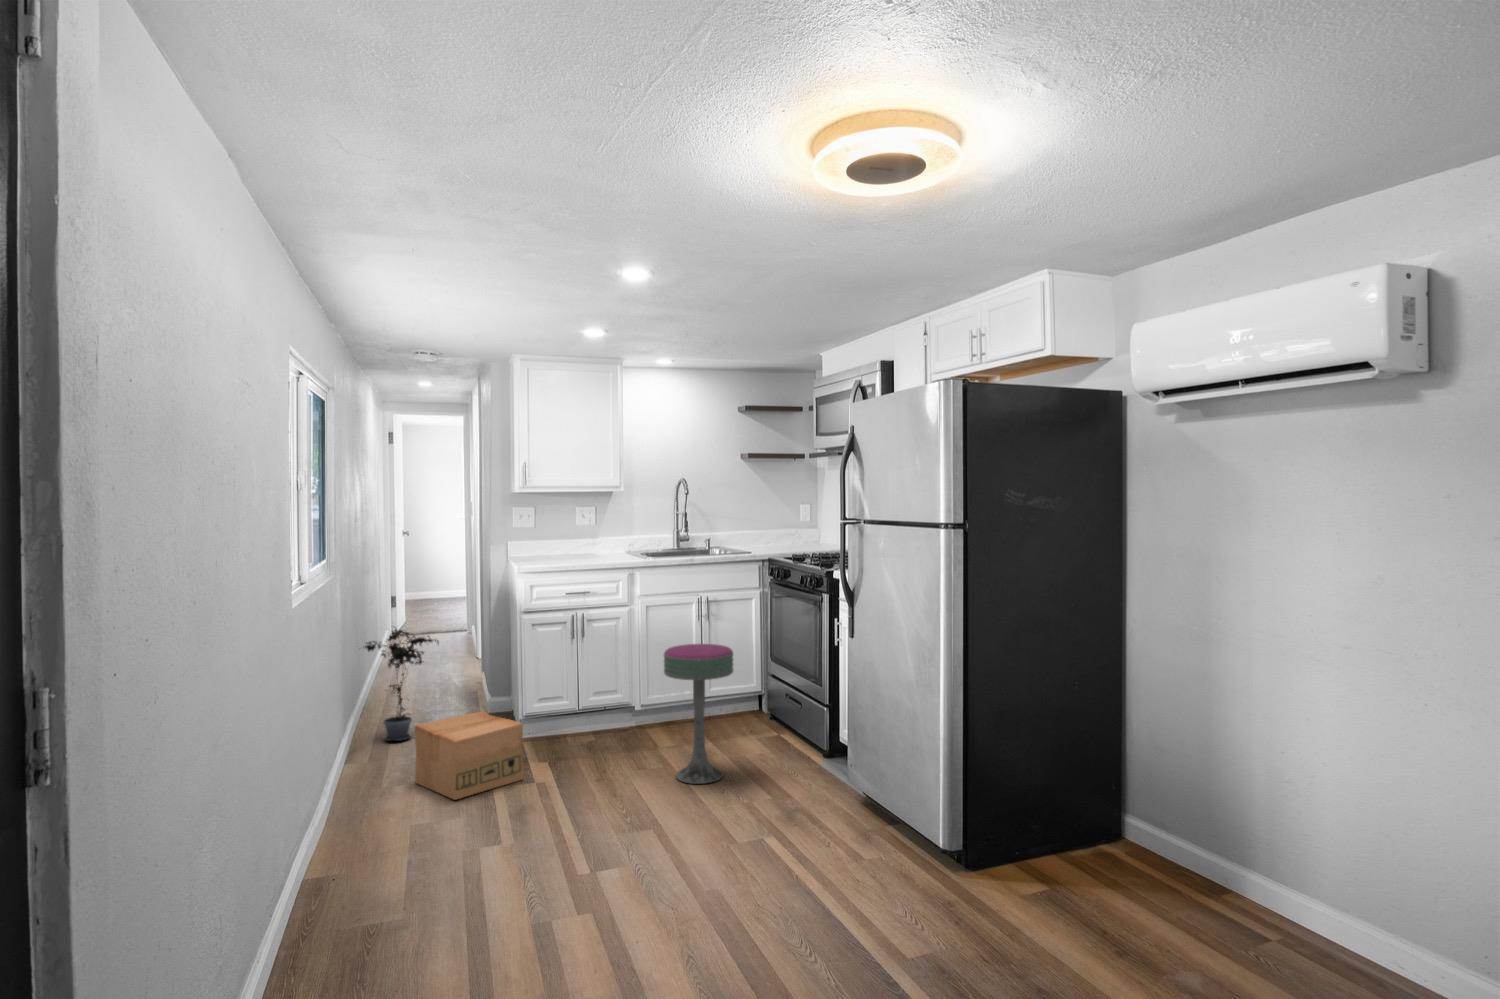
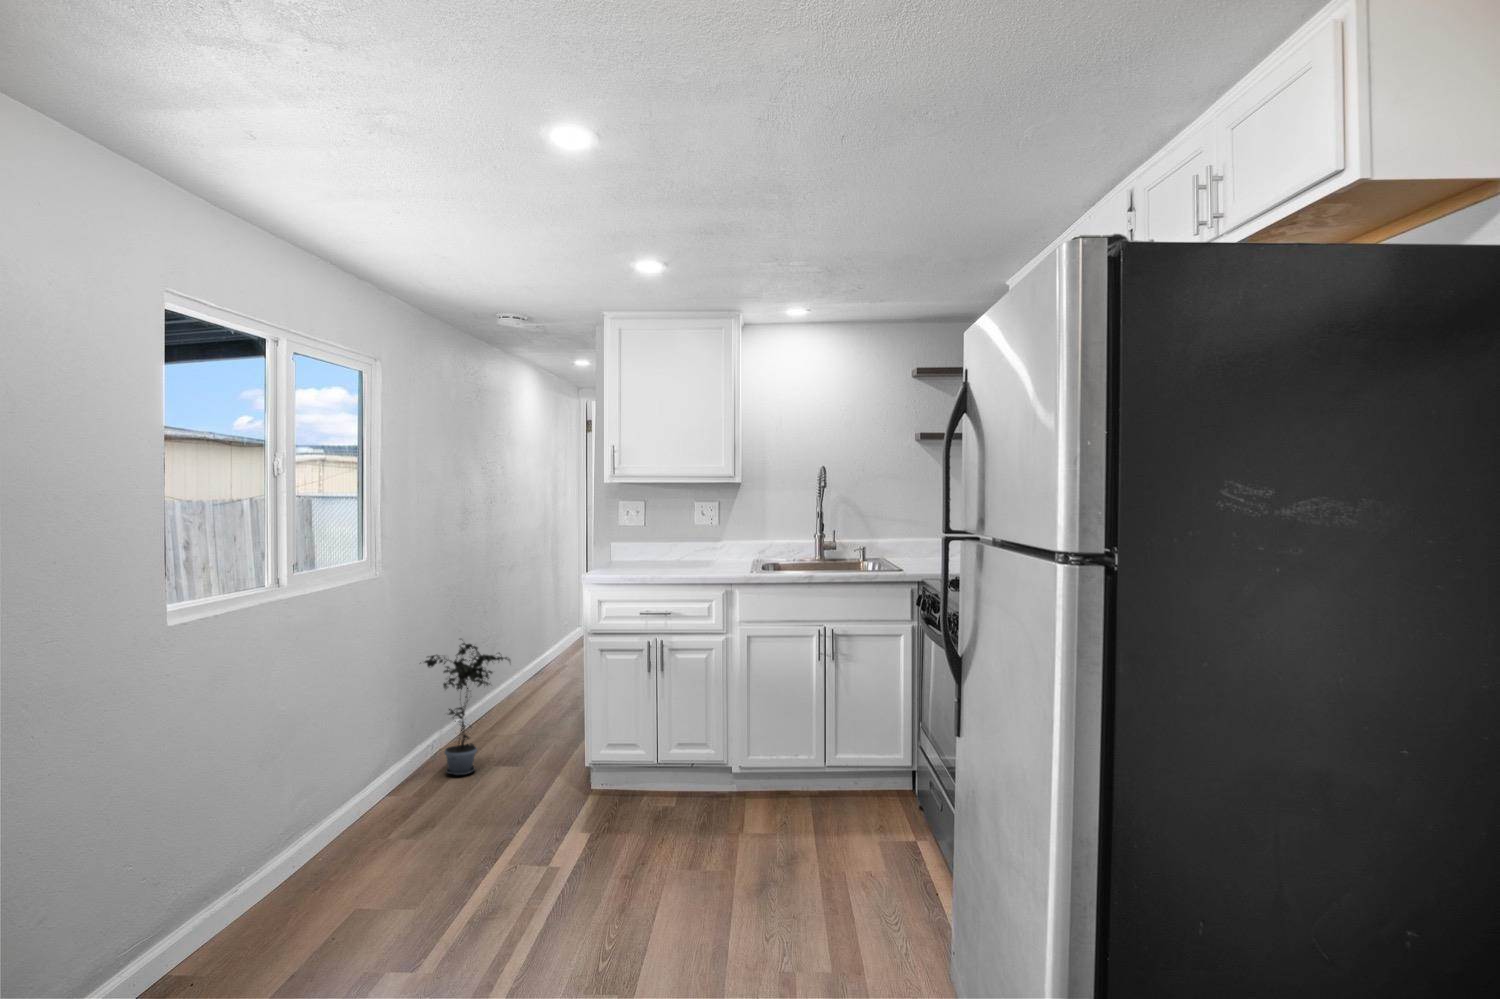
bar stool: present [664,644,733,784] -> none [698,705,802,922]
cardboard box: present [415,711,523,800] -> none [414,760,530,884]

